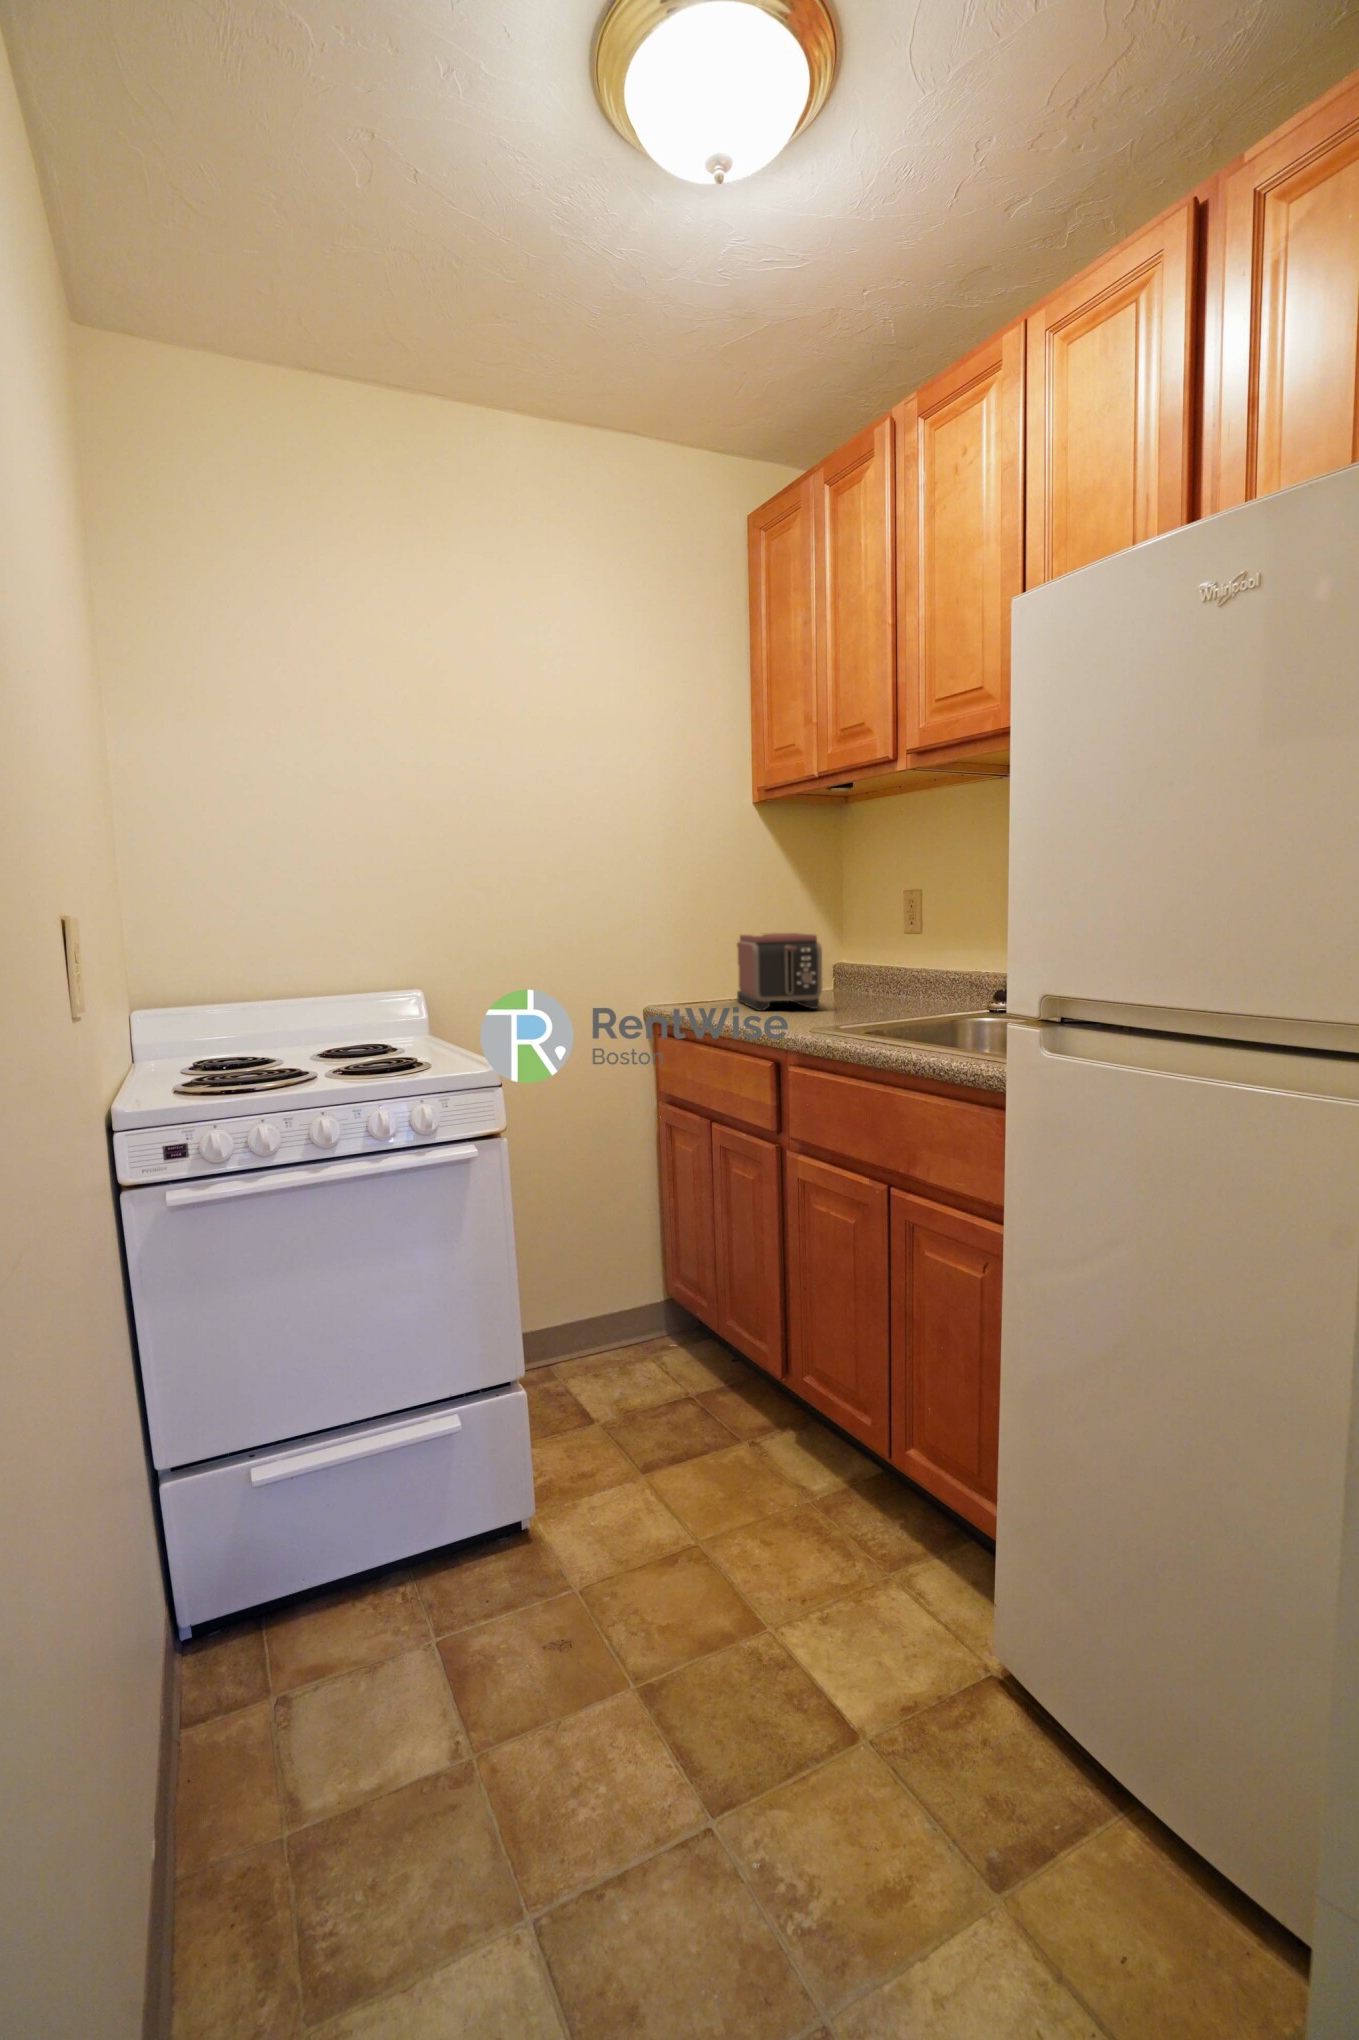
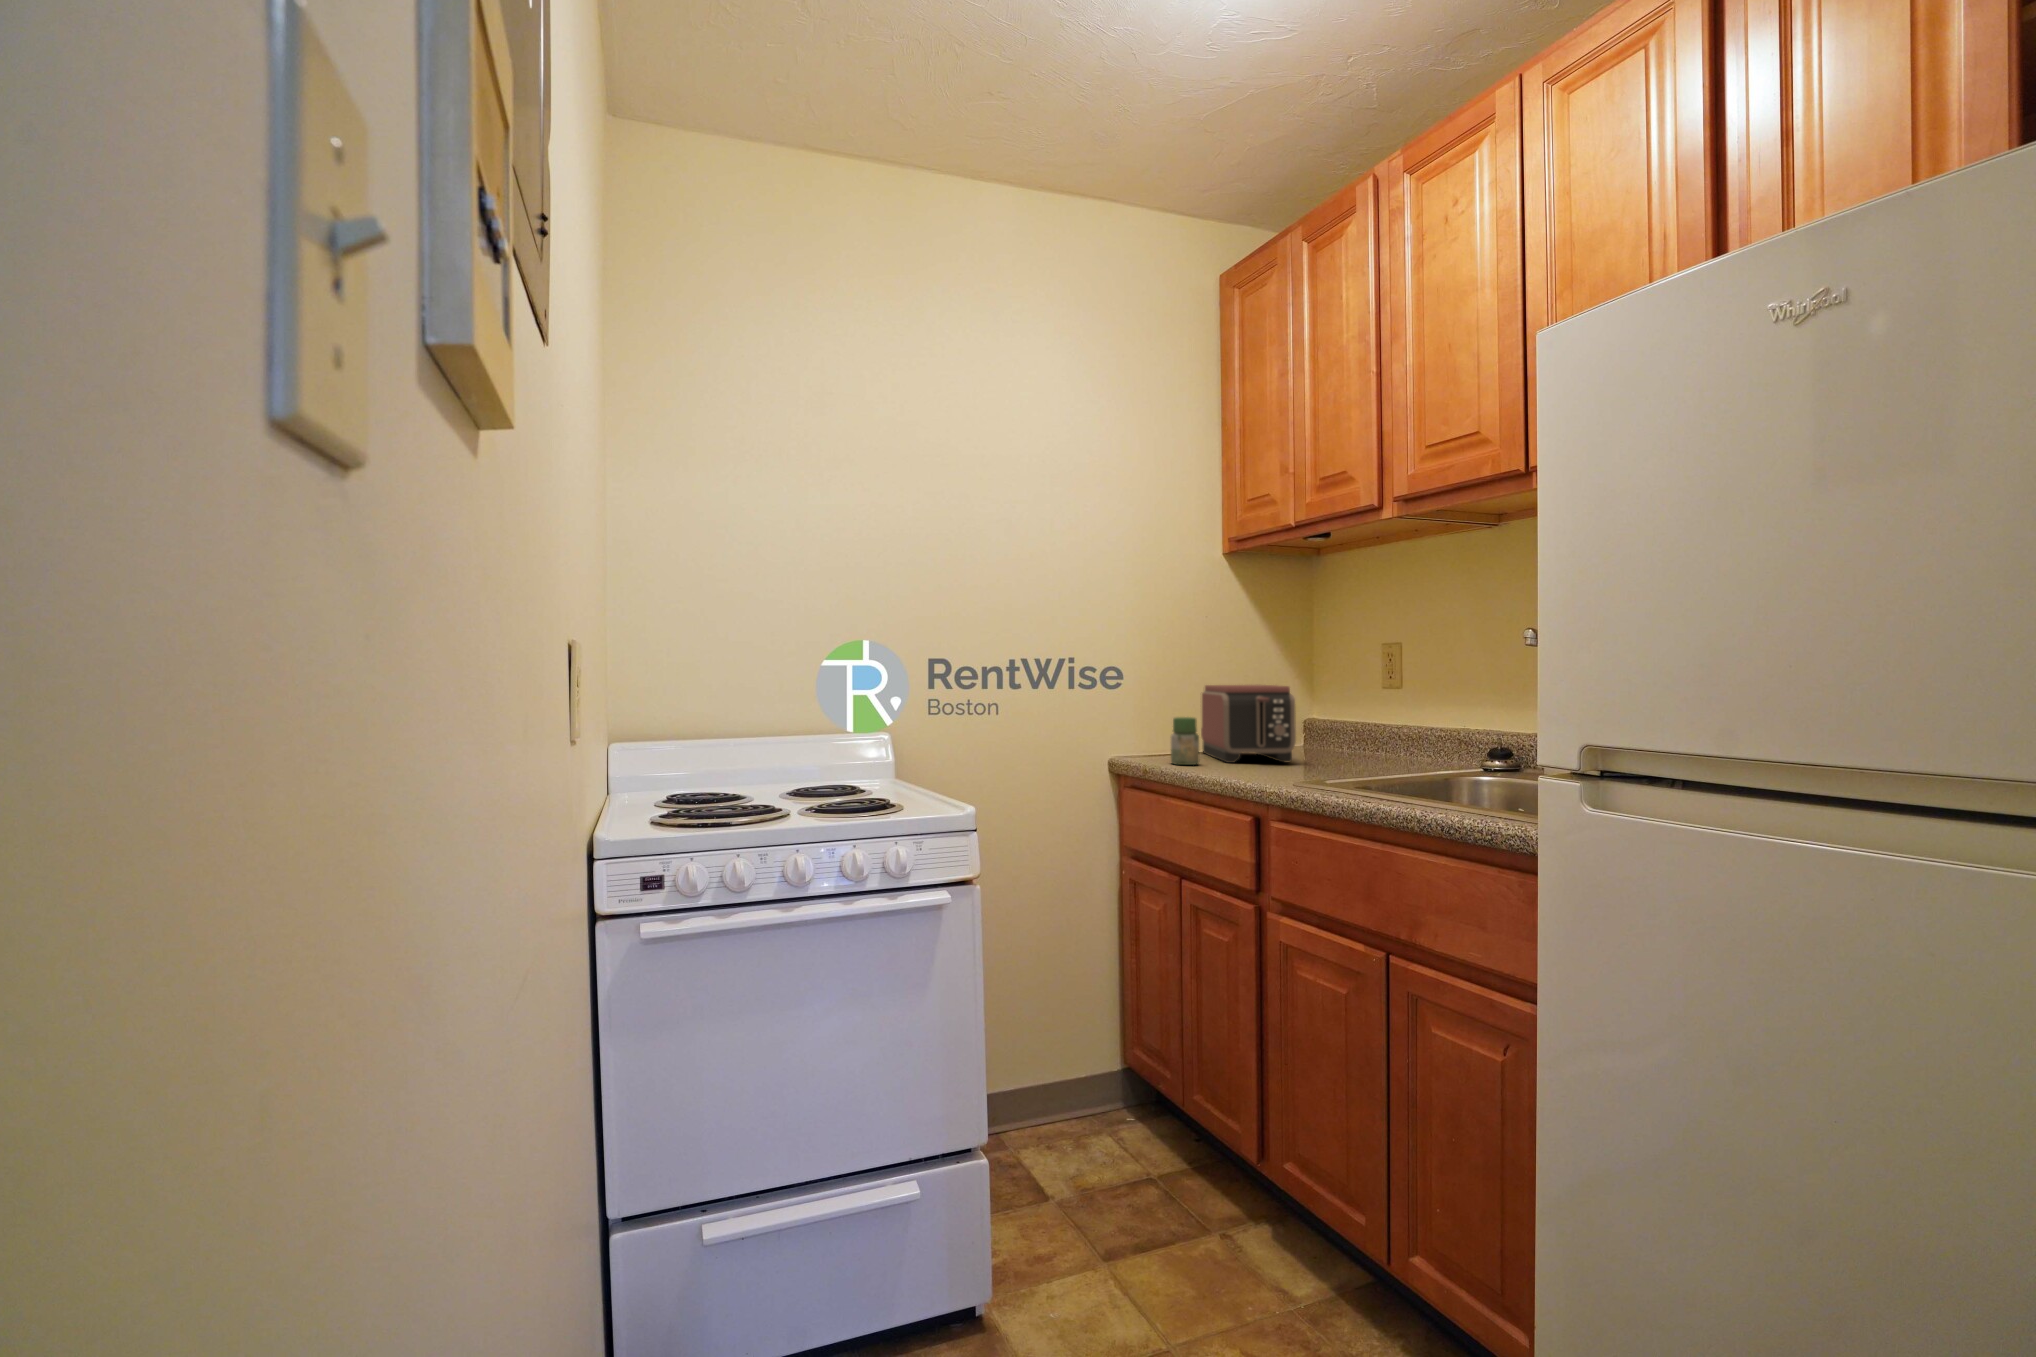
jar: none [702,968,730,1014] -> present [1171,717,1199,765]

